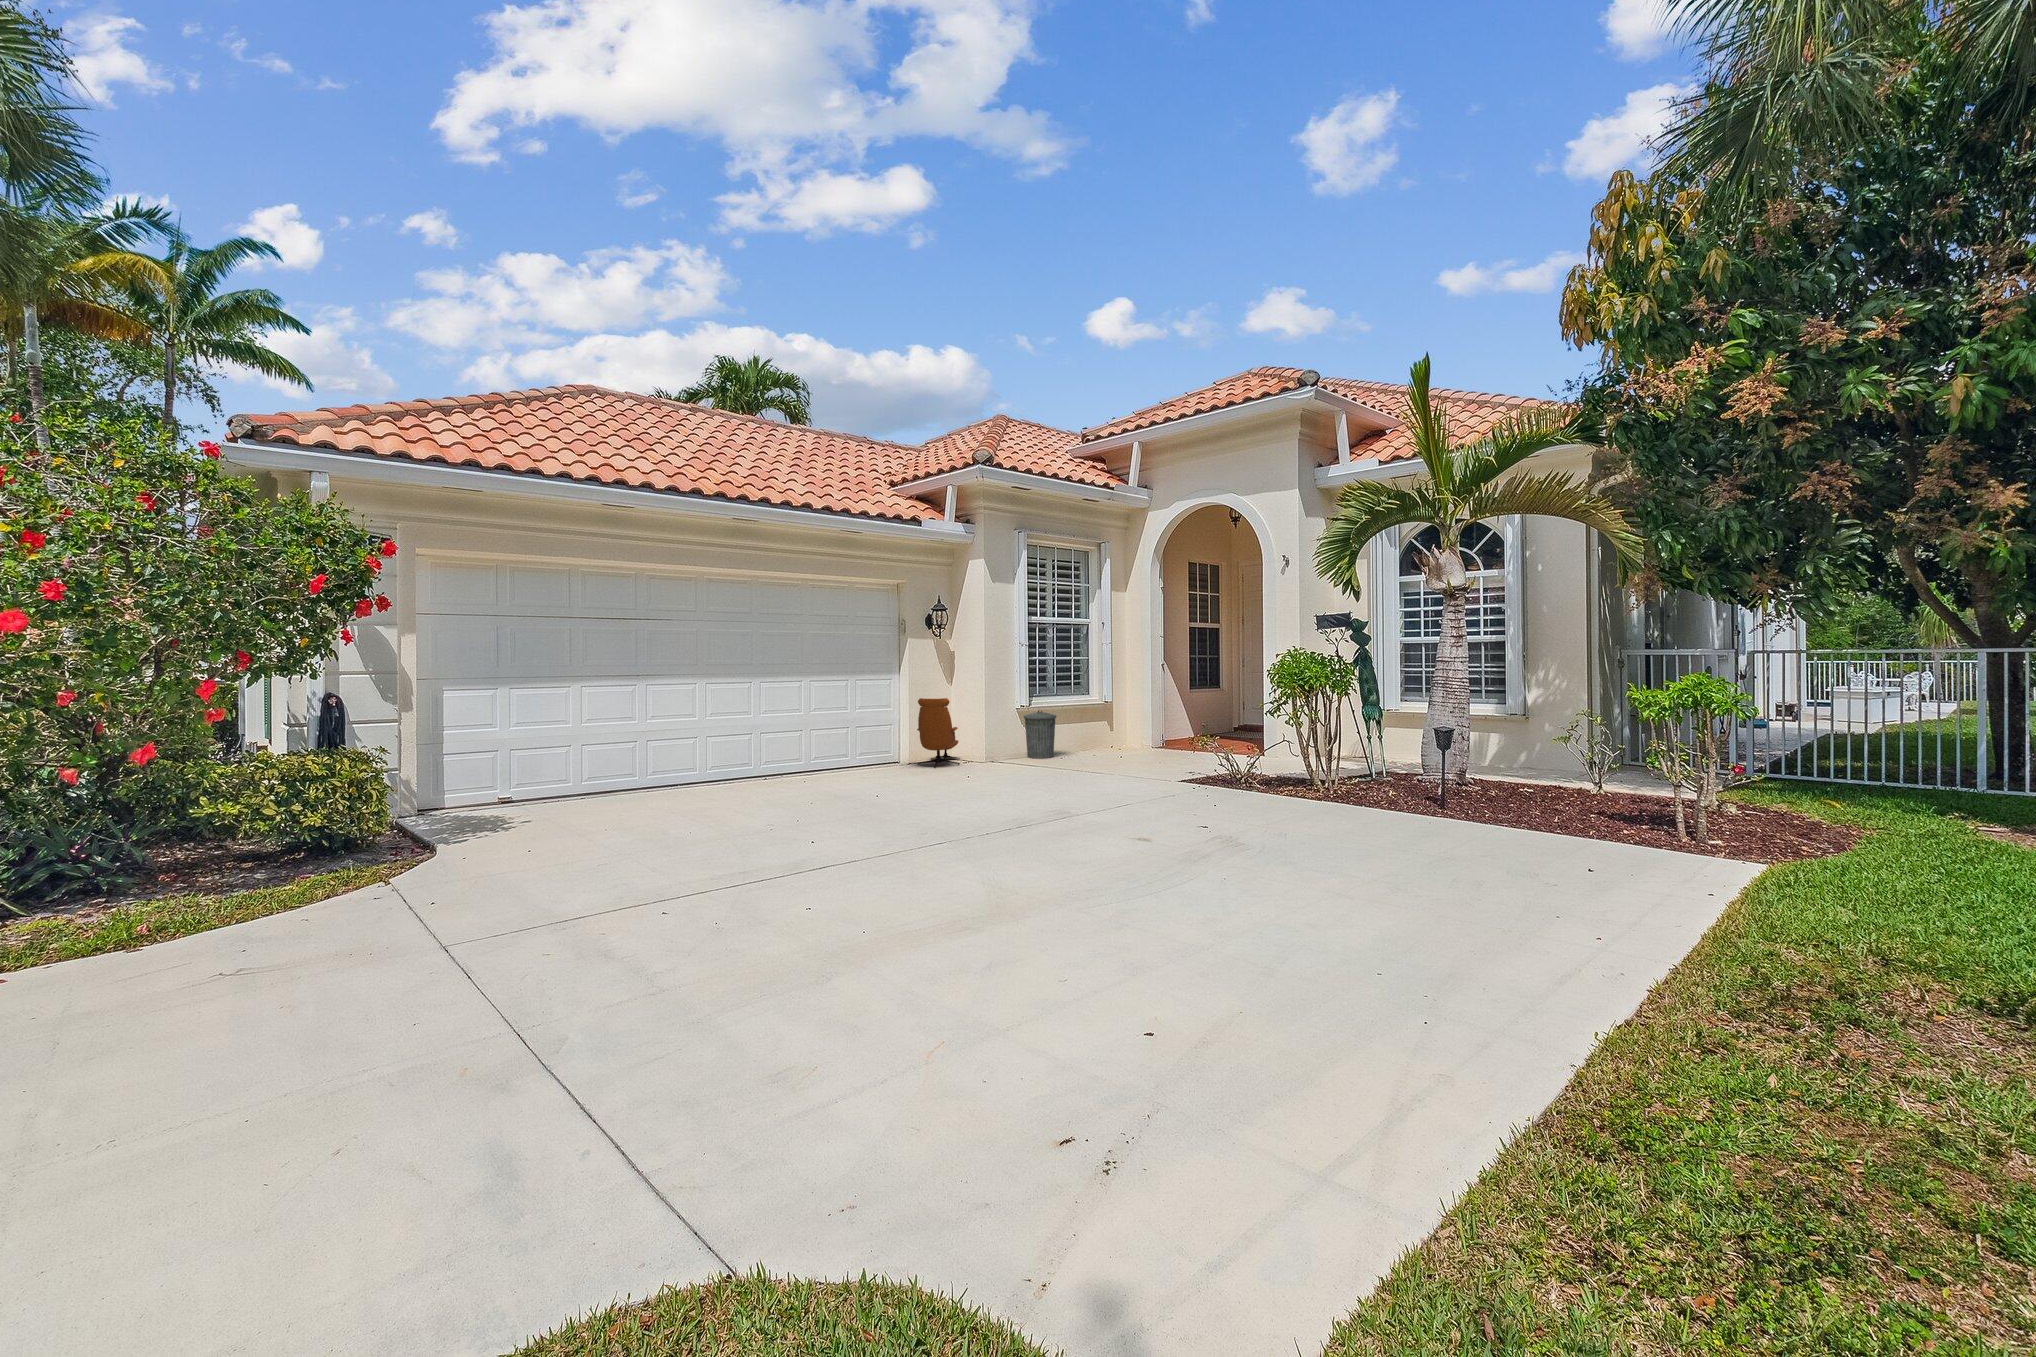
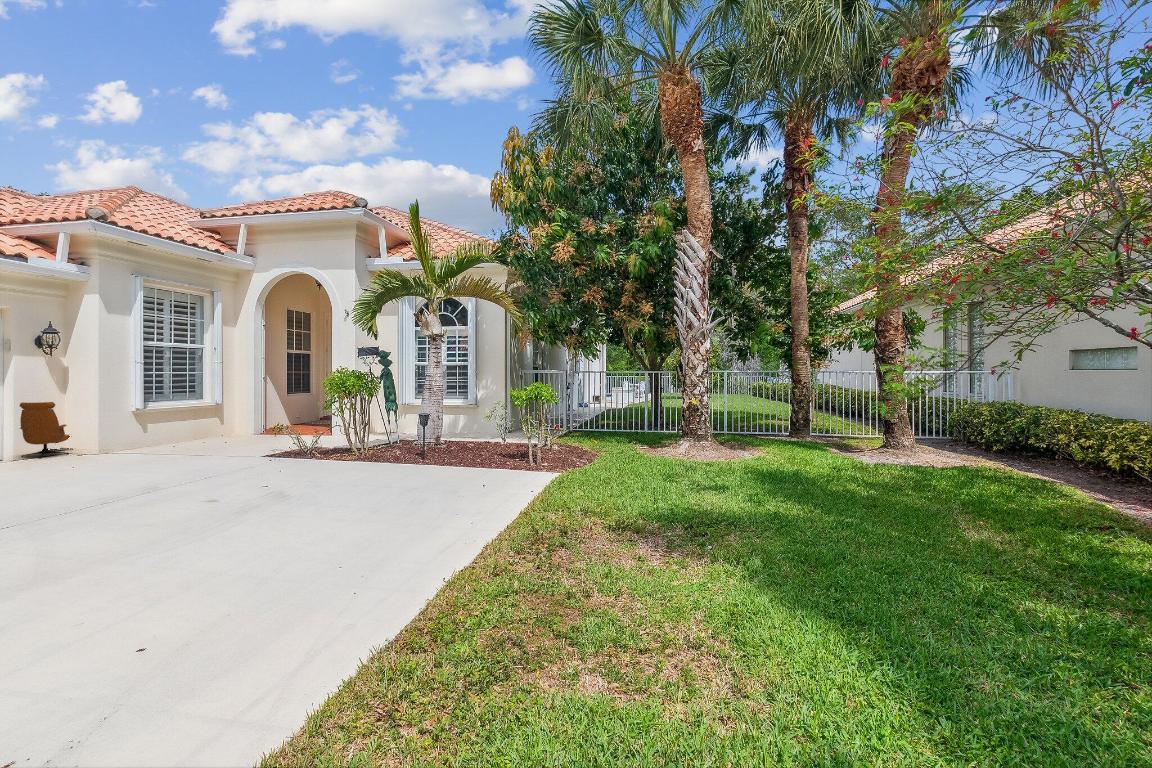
trash can: present [1024,710,1056,758] -> none [139,409,170,445]

